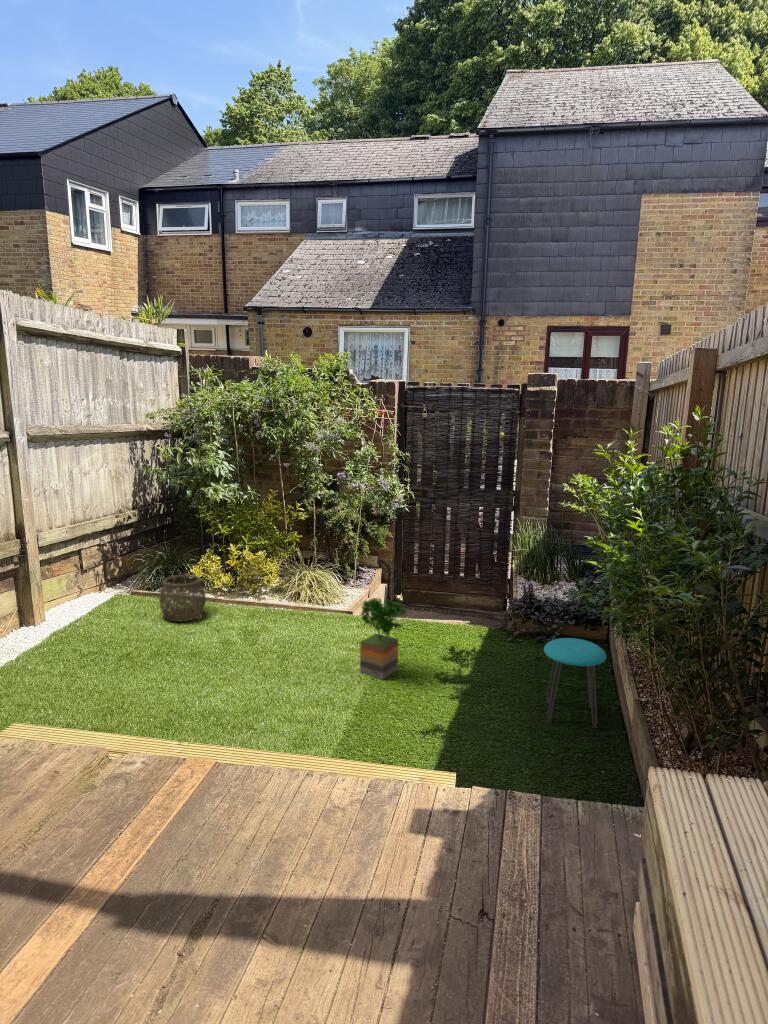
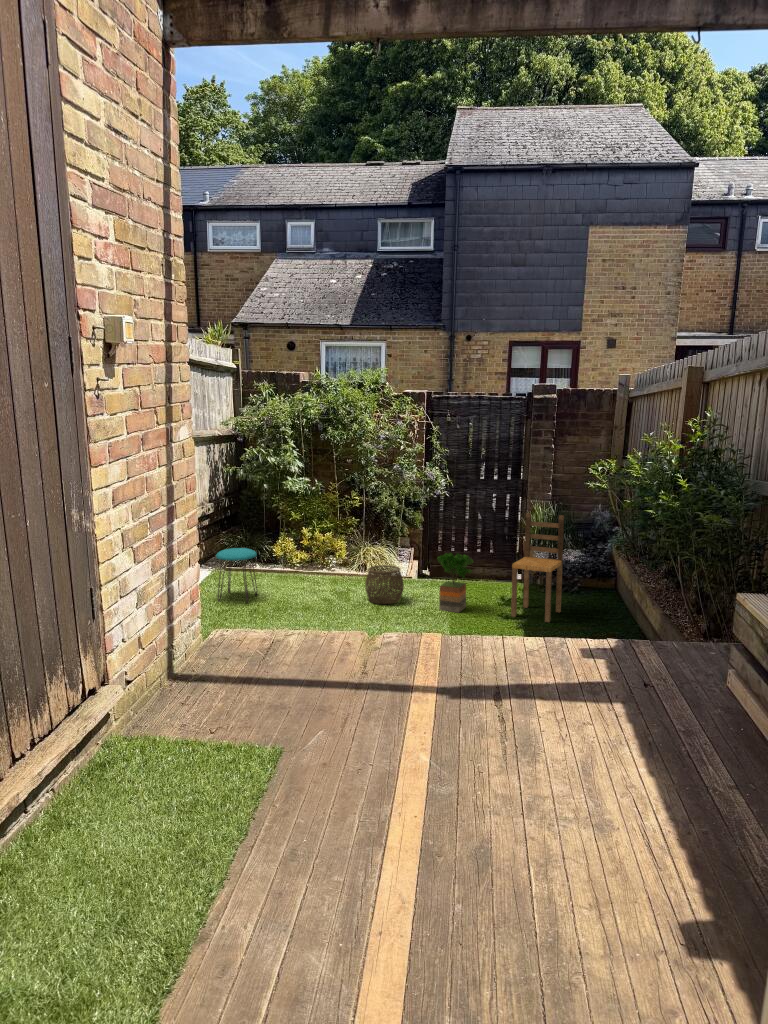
chair: none [451,550,531,706] -> present [511,513,564,622]
woven basket: present [159,575,206,621] -> present [365,565,404,604]
stool: present [544,638,606,728] -> present [216,548,257,602]

